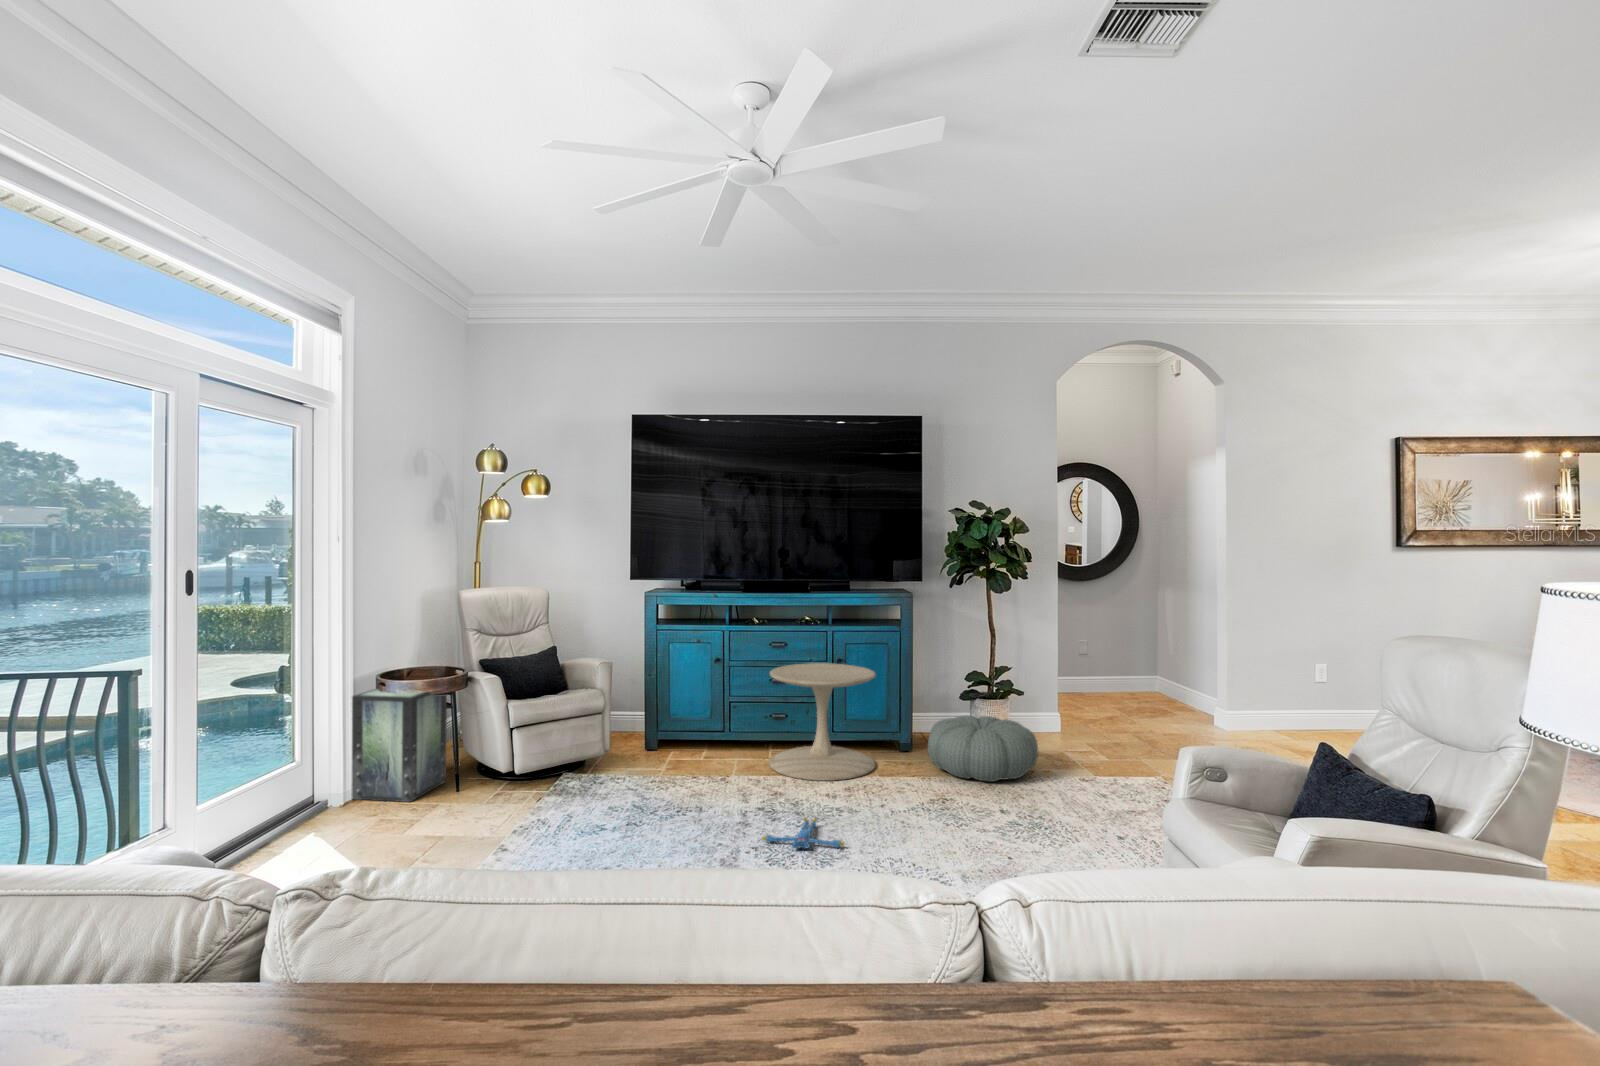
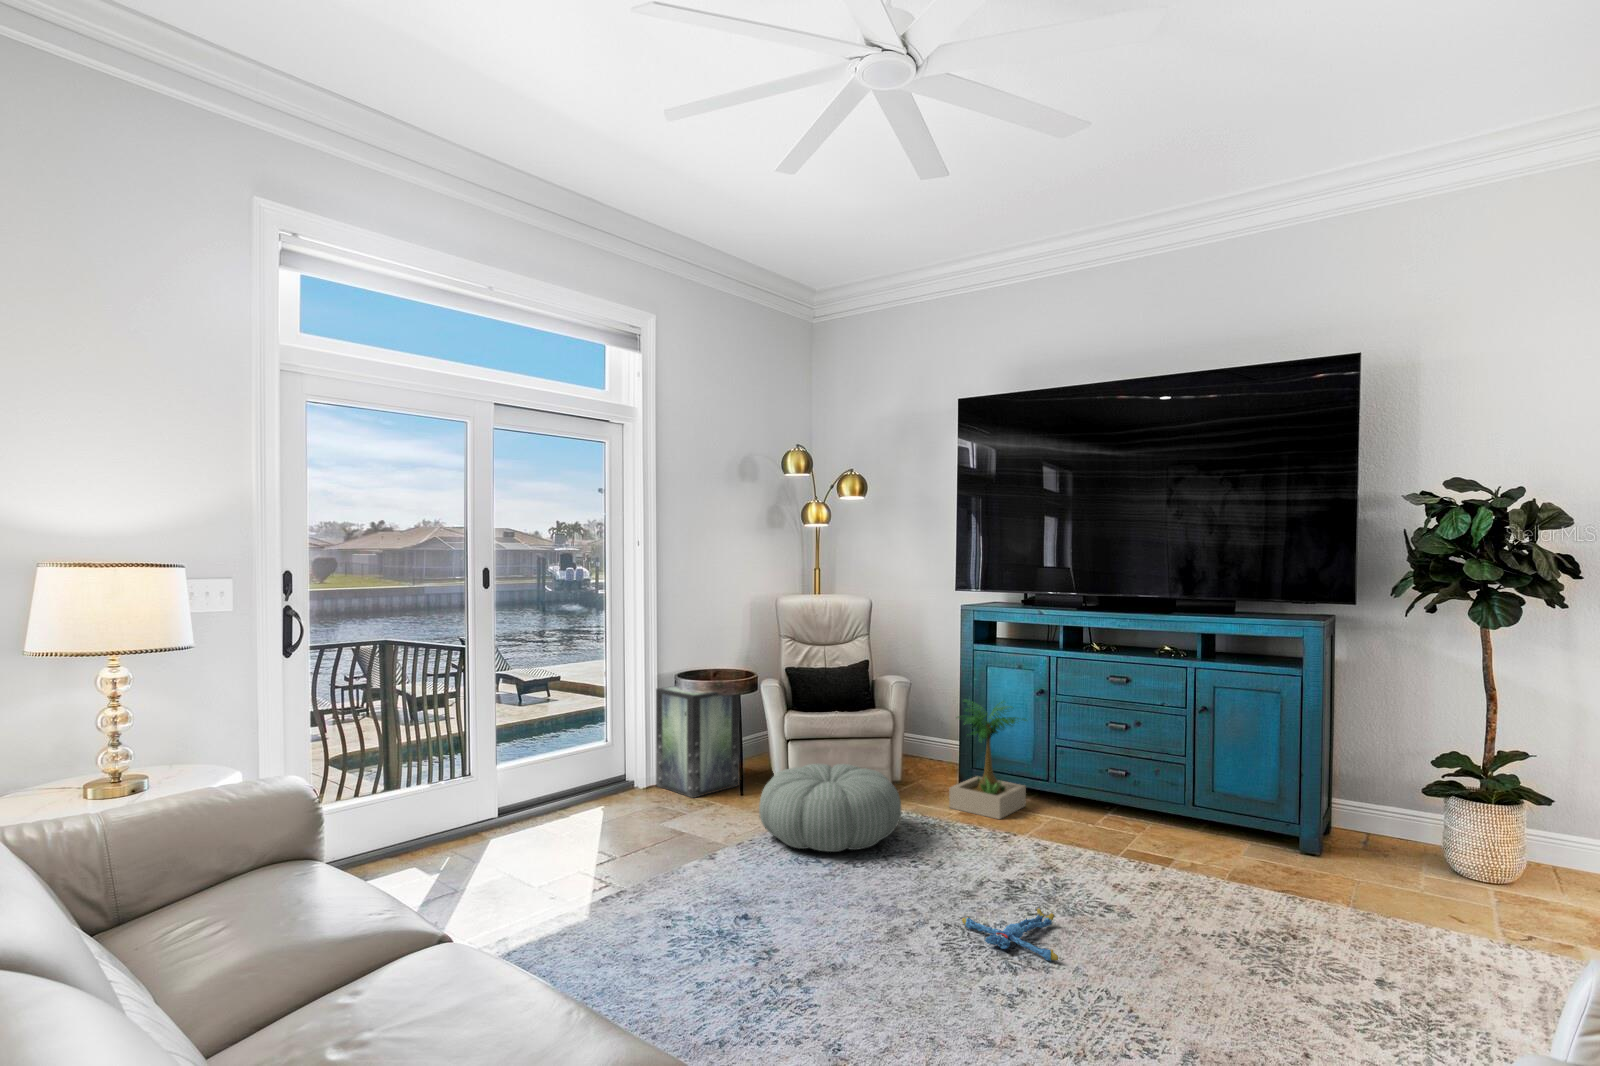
side table: present [769,663,876,781] -> none [1078,708,1239,877]
potted plant: none [656,669,721,765] -> present [949,702,1027,819]
pouf: present [928,715,1038,781] -> present [759,764,901,852]

